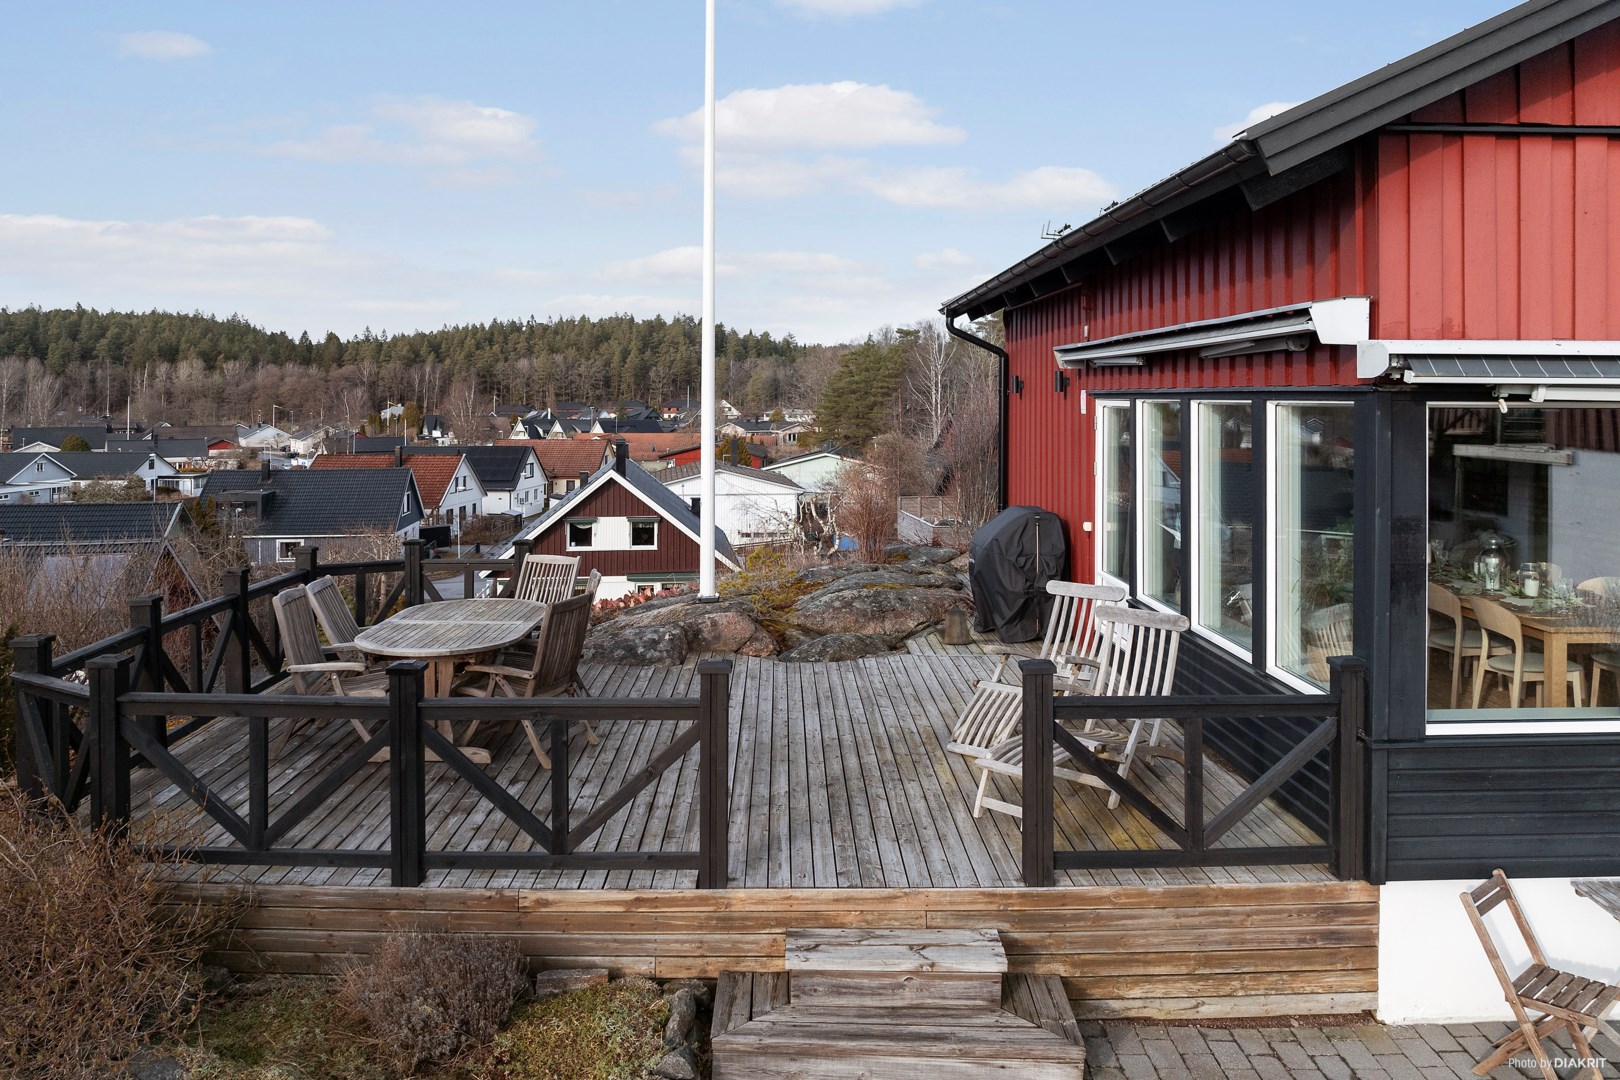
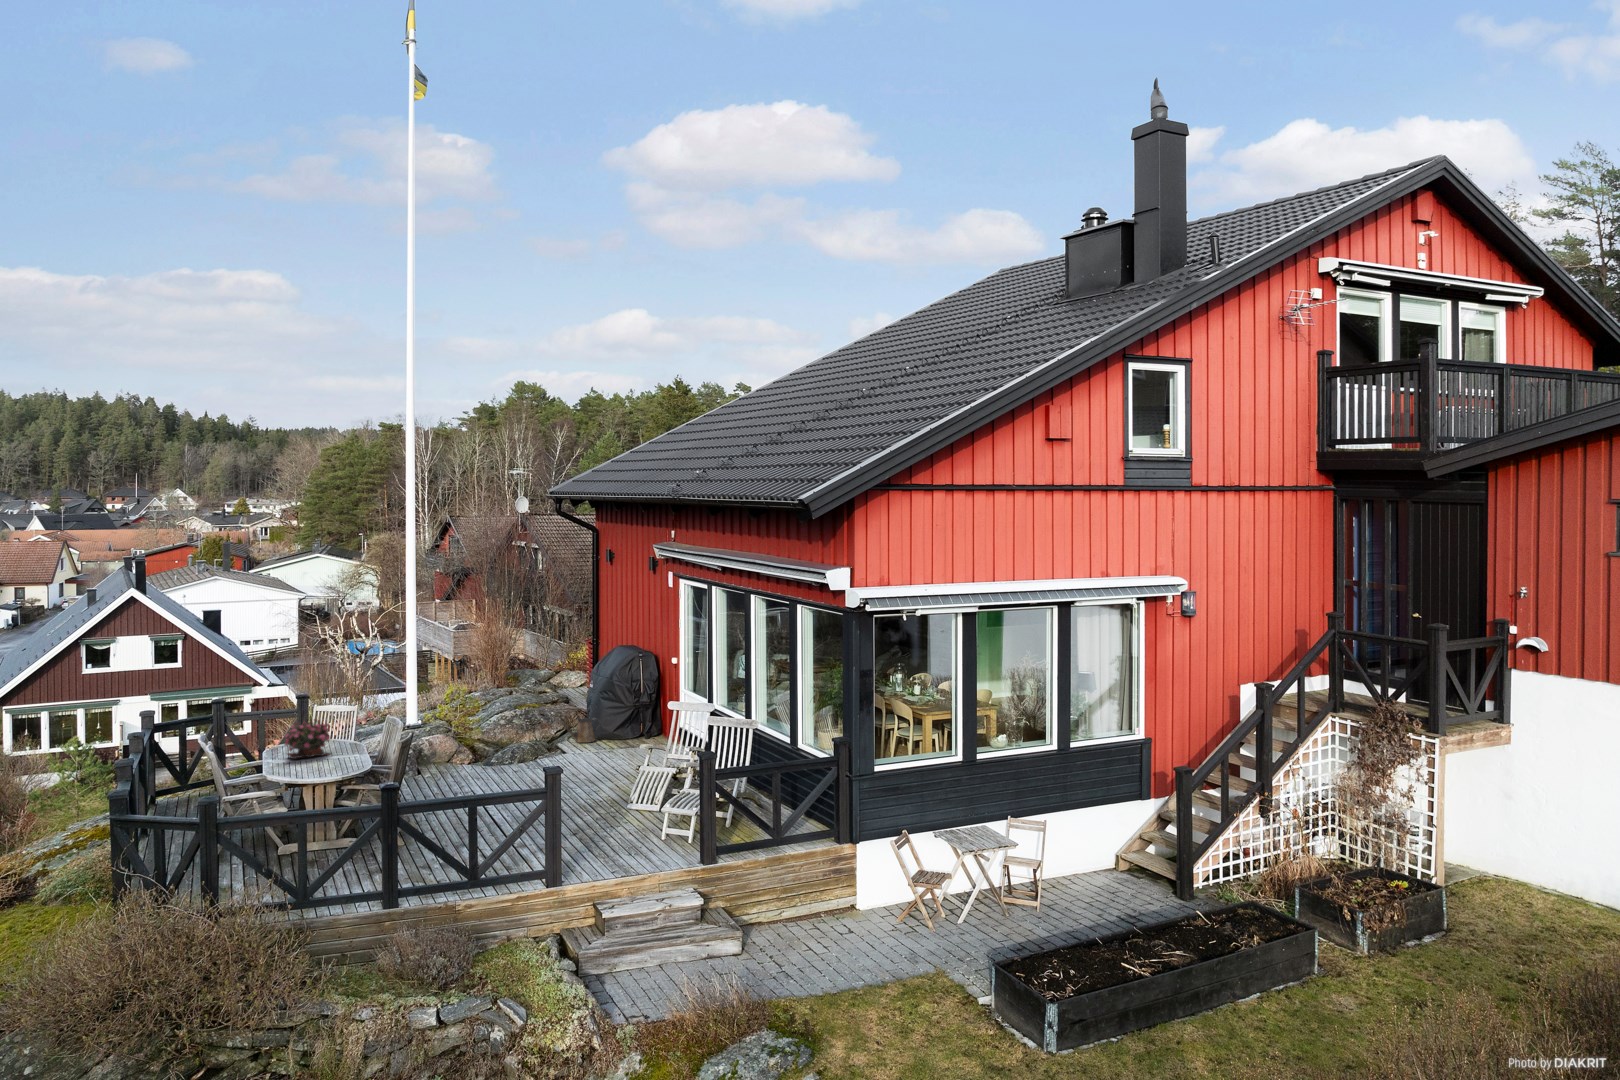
potted flower: none [440,568,514,624] -> present [285,719,330,759]

